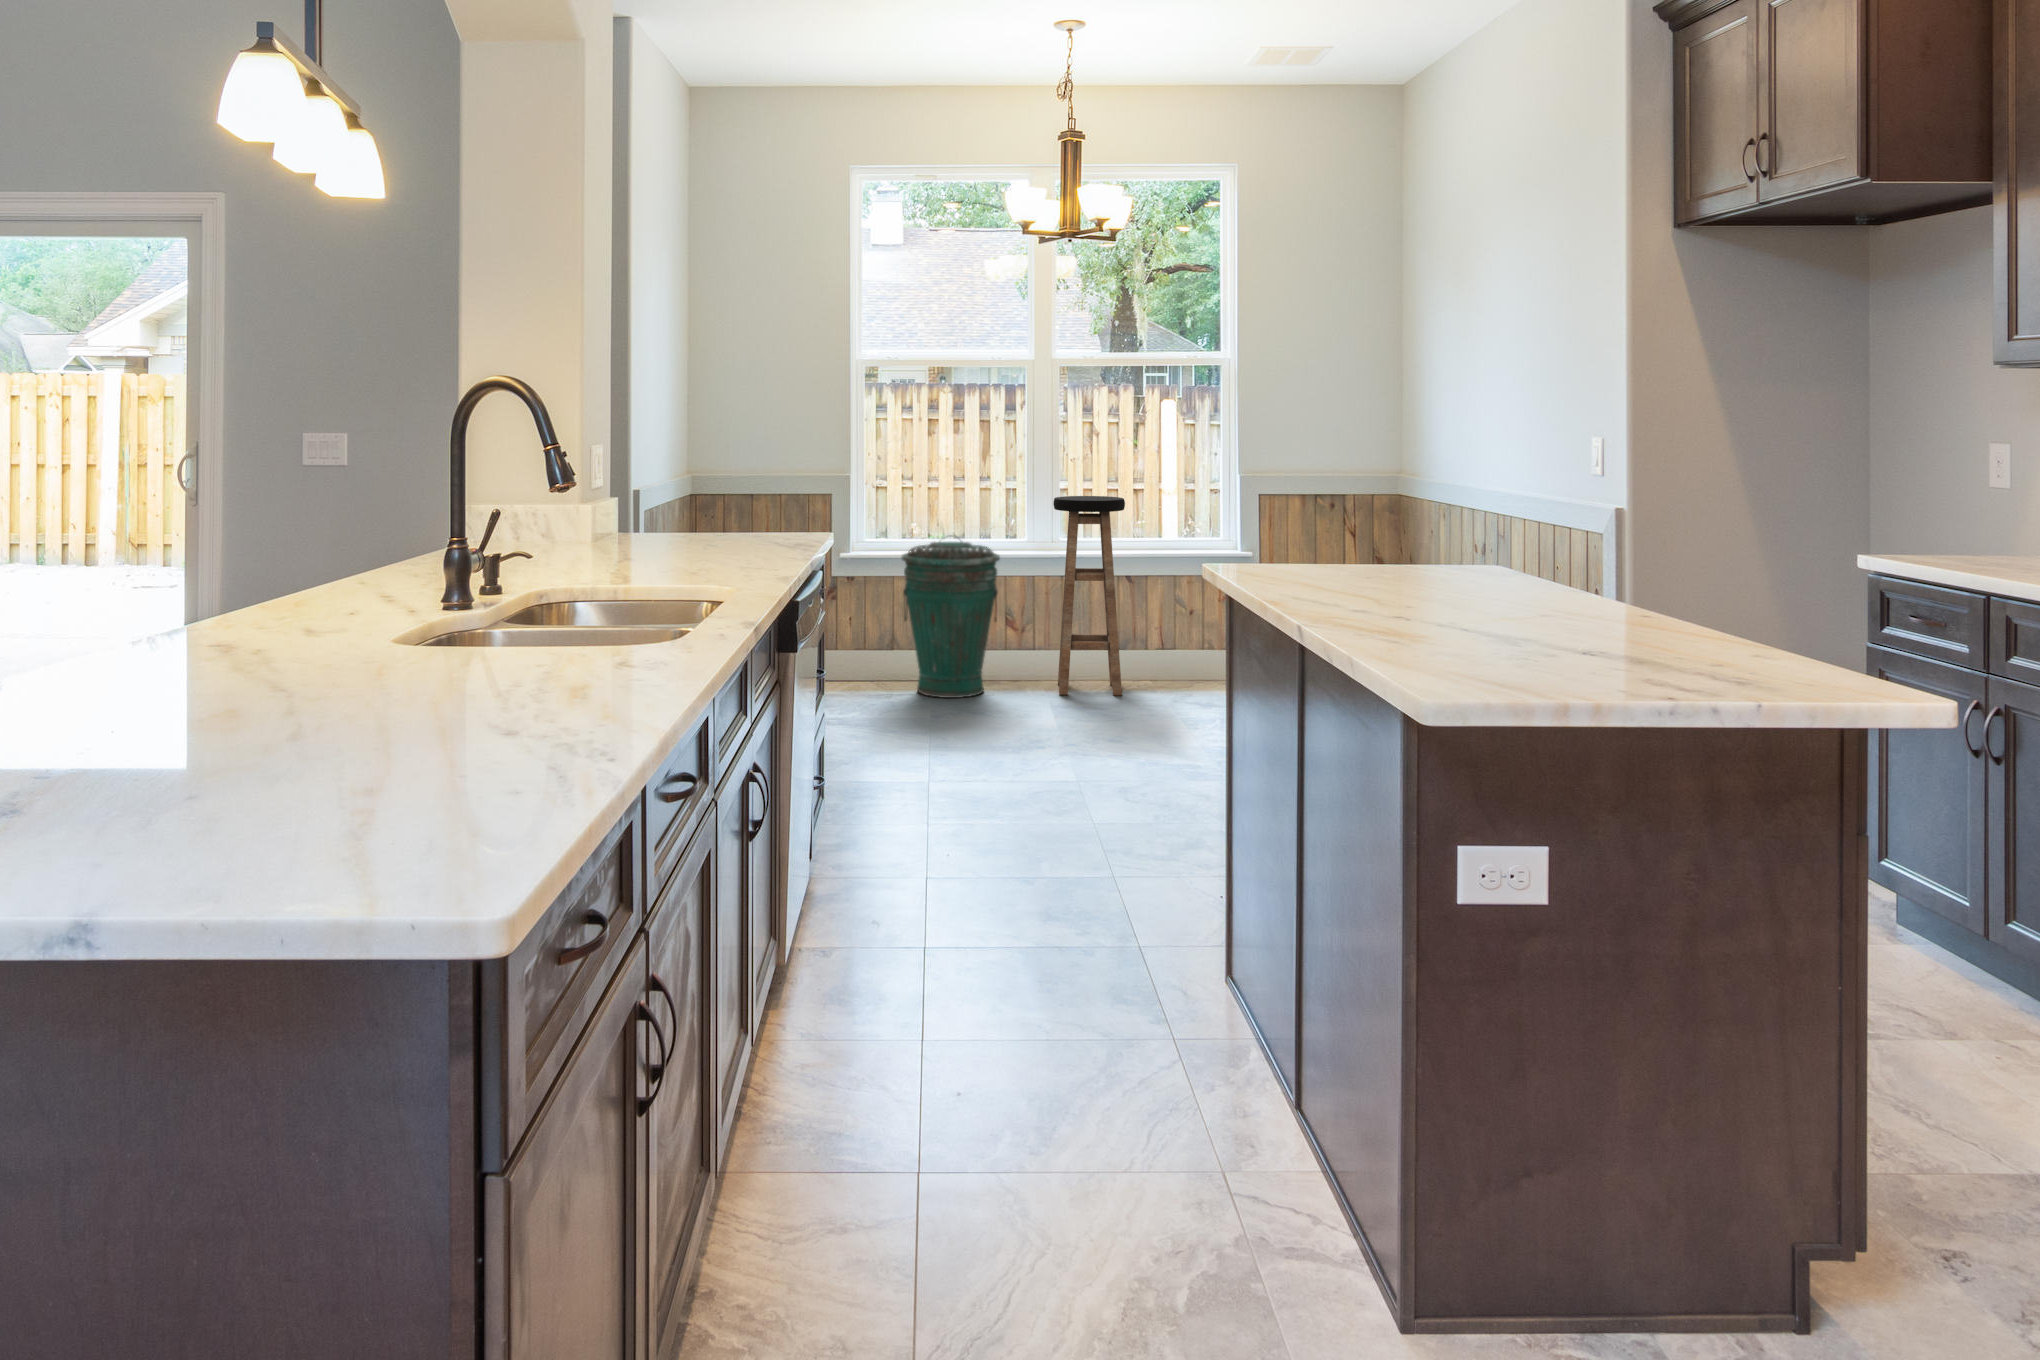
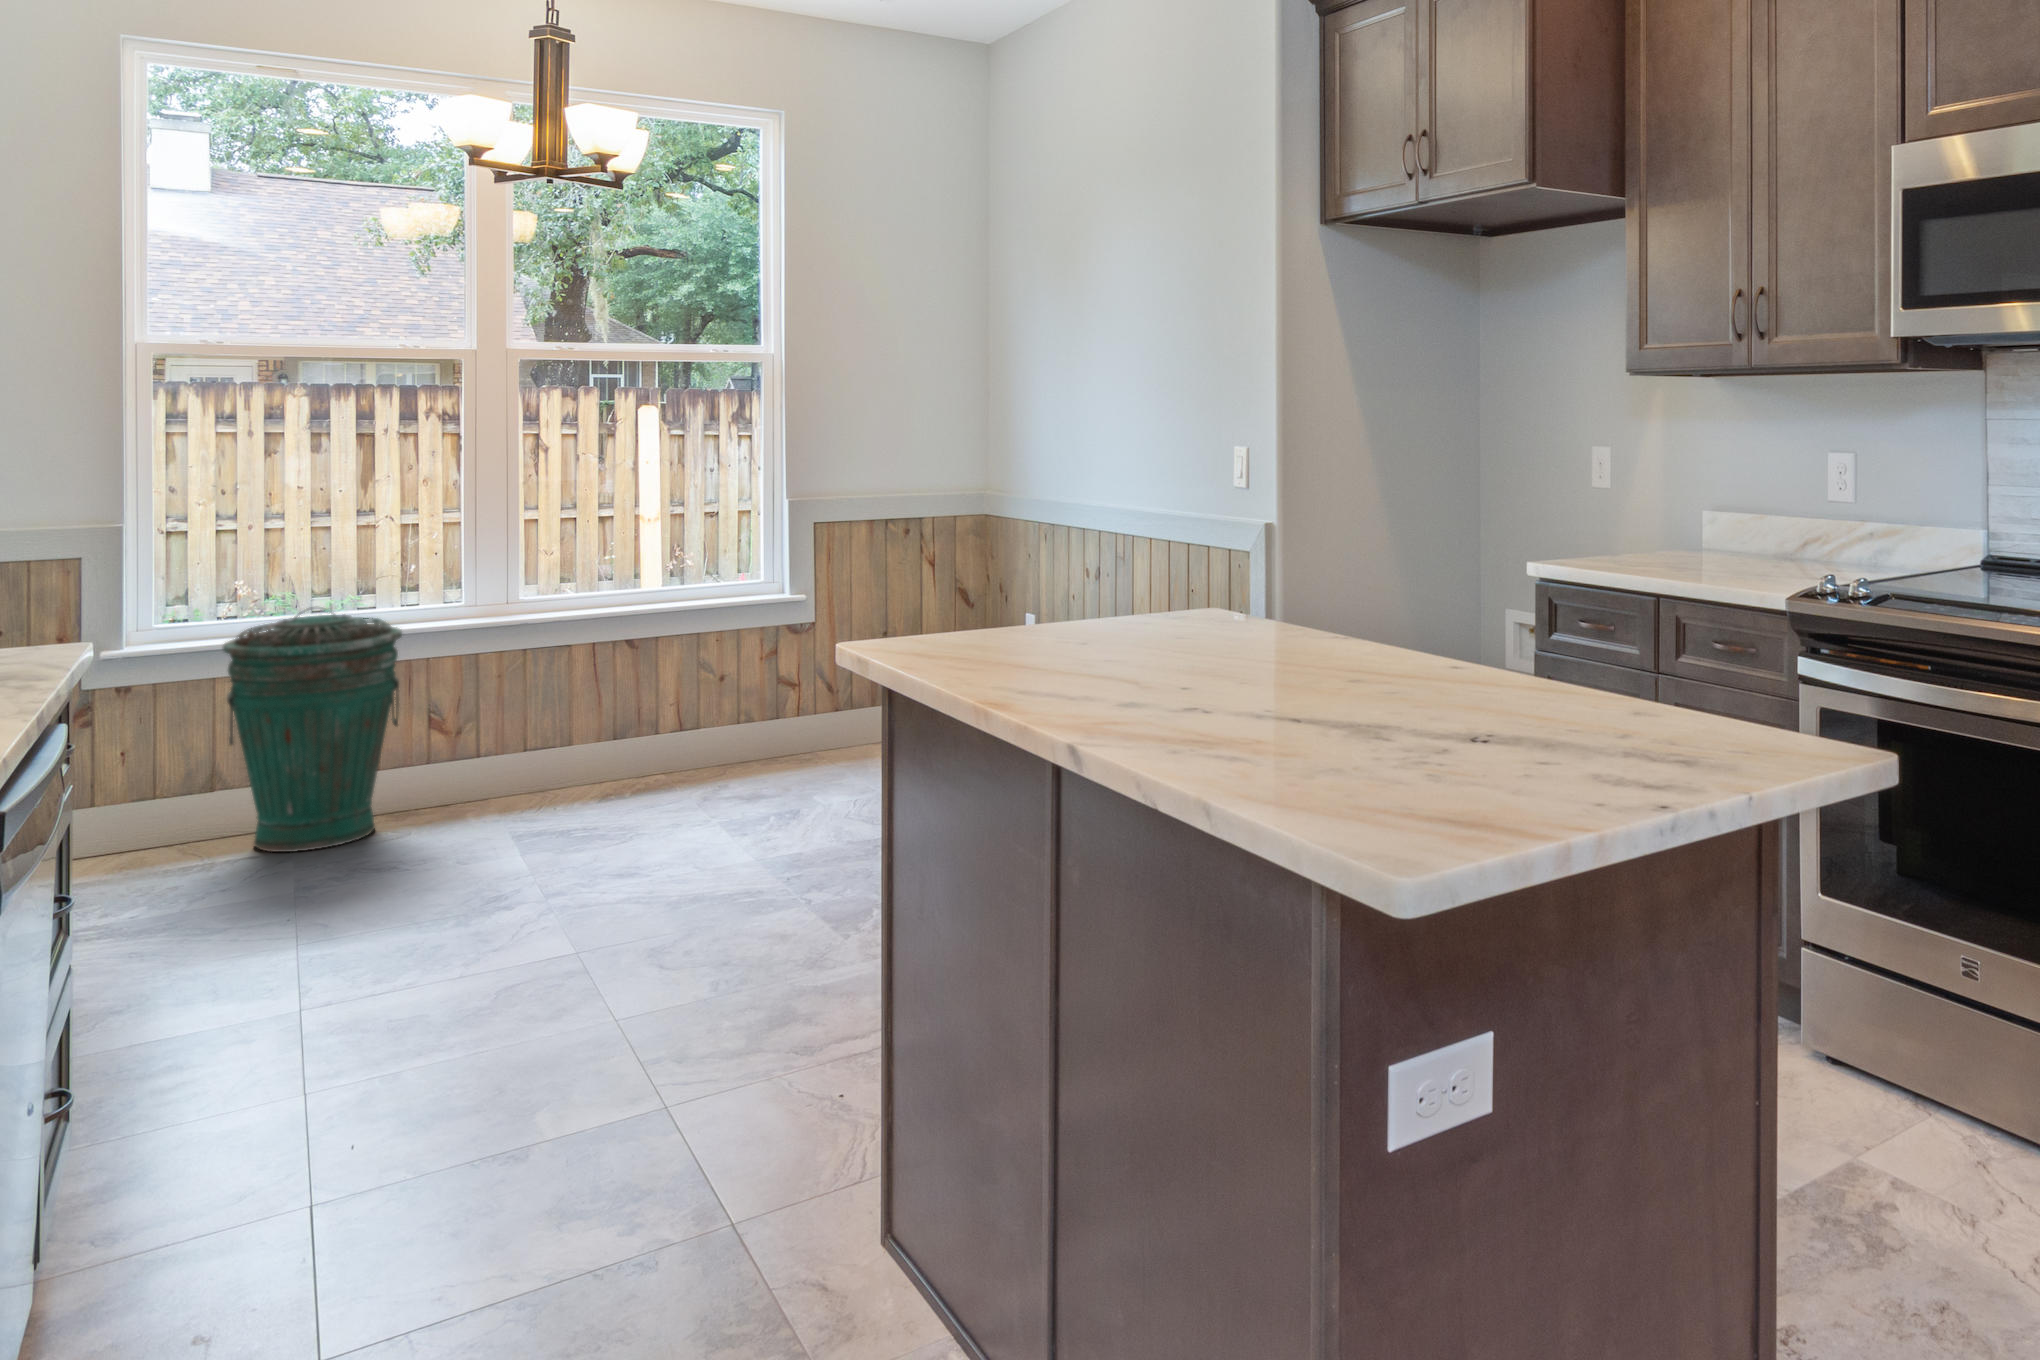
bar stool: present [1053,496,1125,695] -> none [490,532,602,814]

